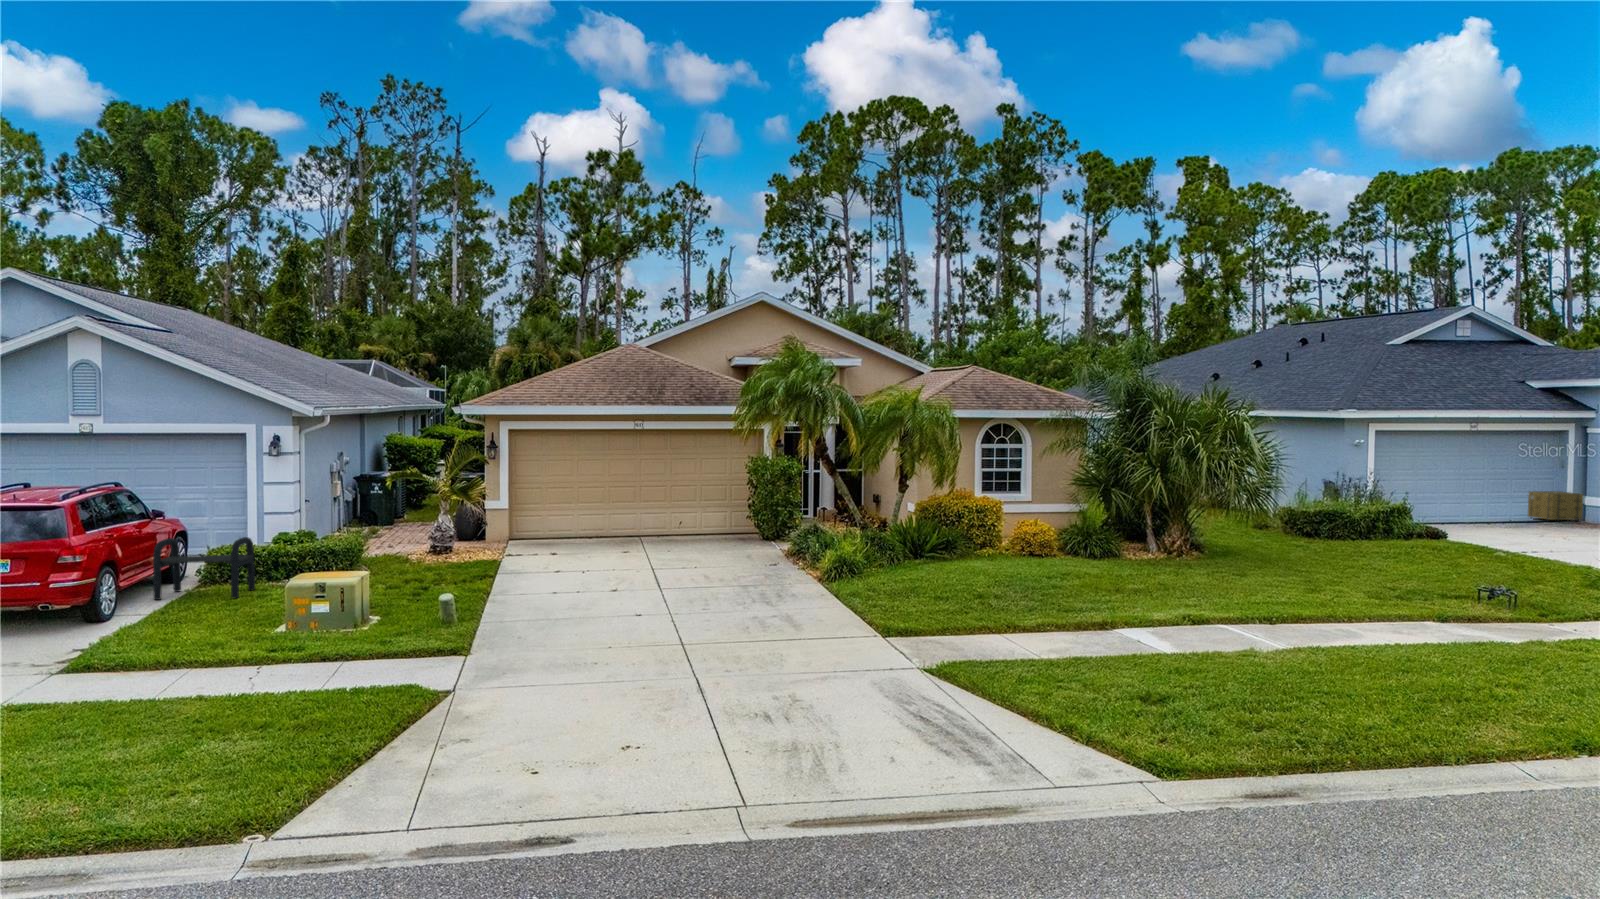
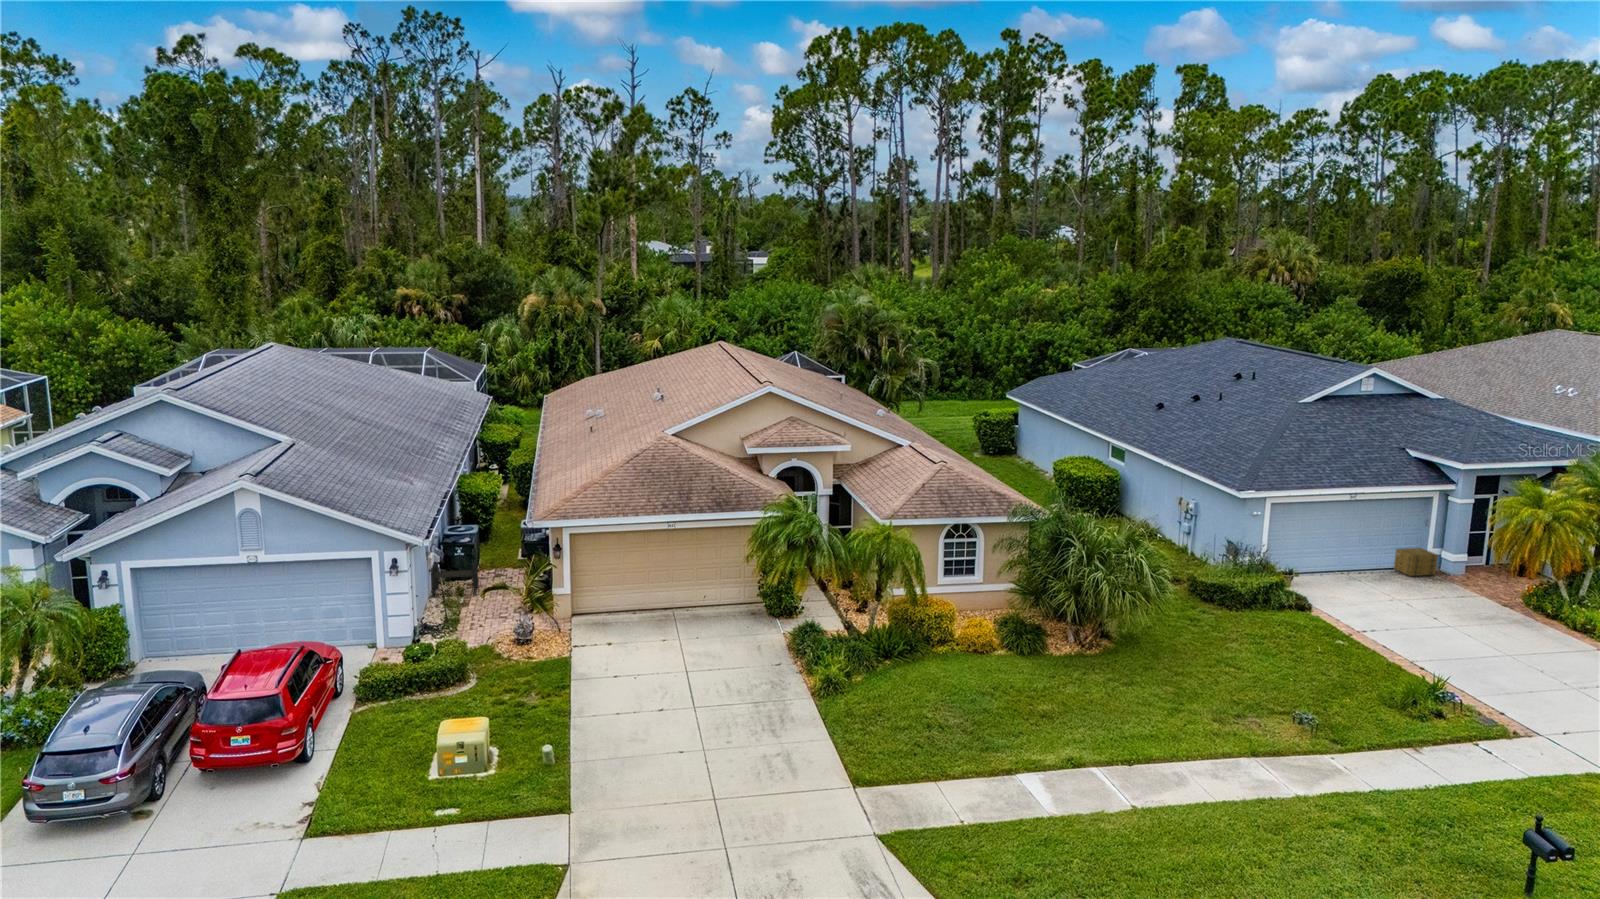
bench: present [153,537,255,600] -> present [431,561,479,598]

